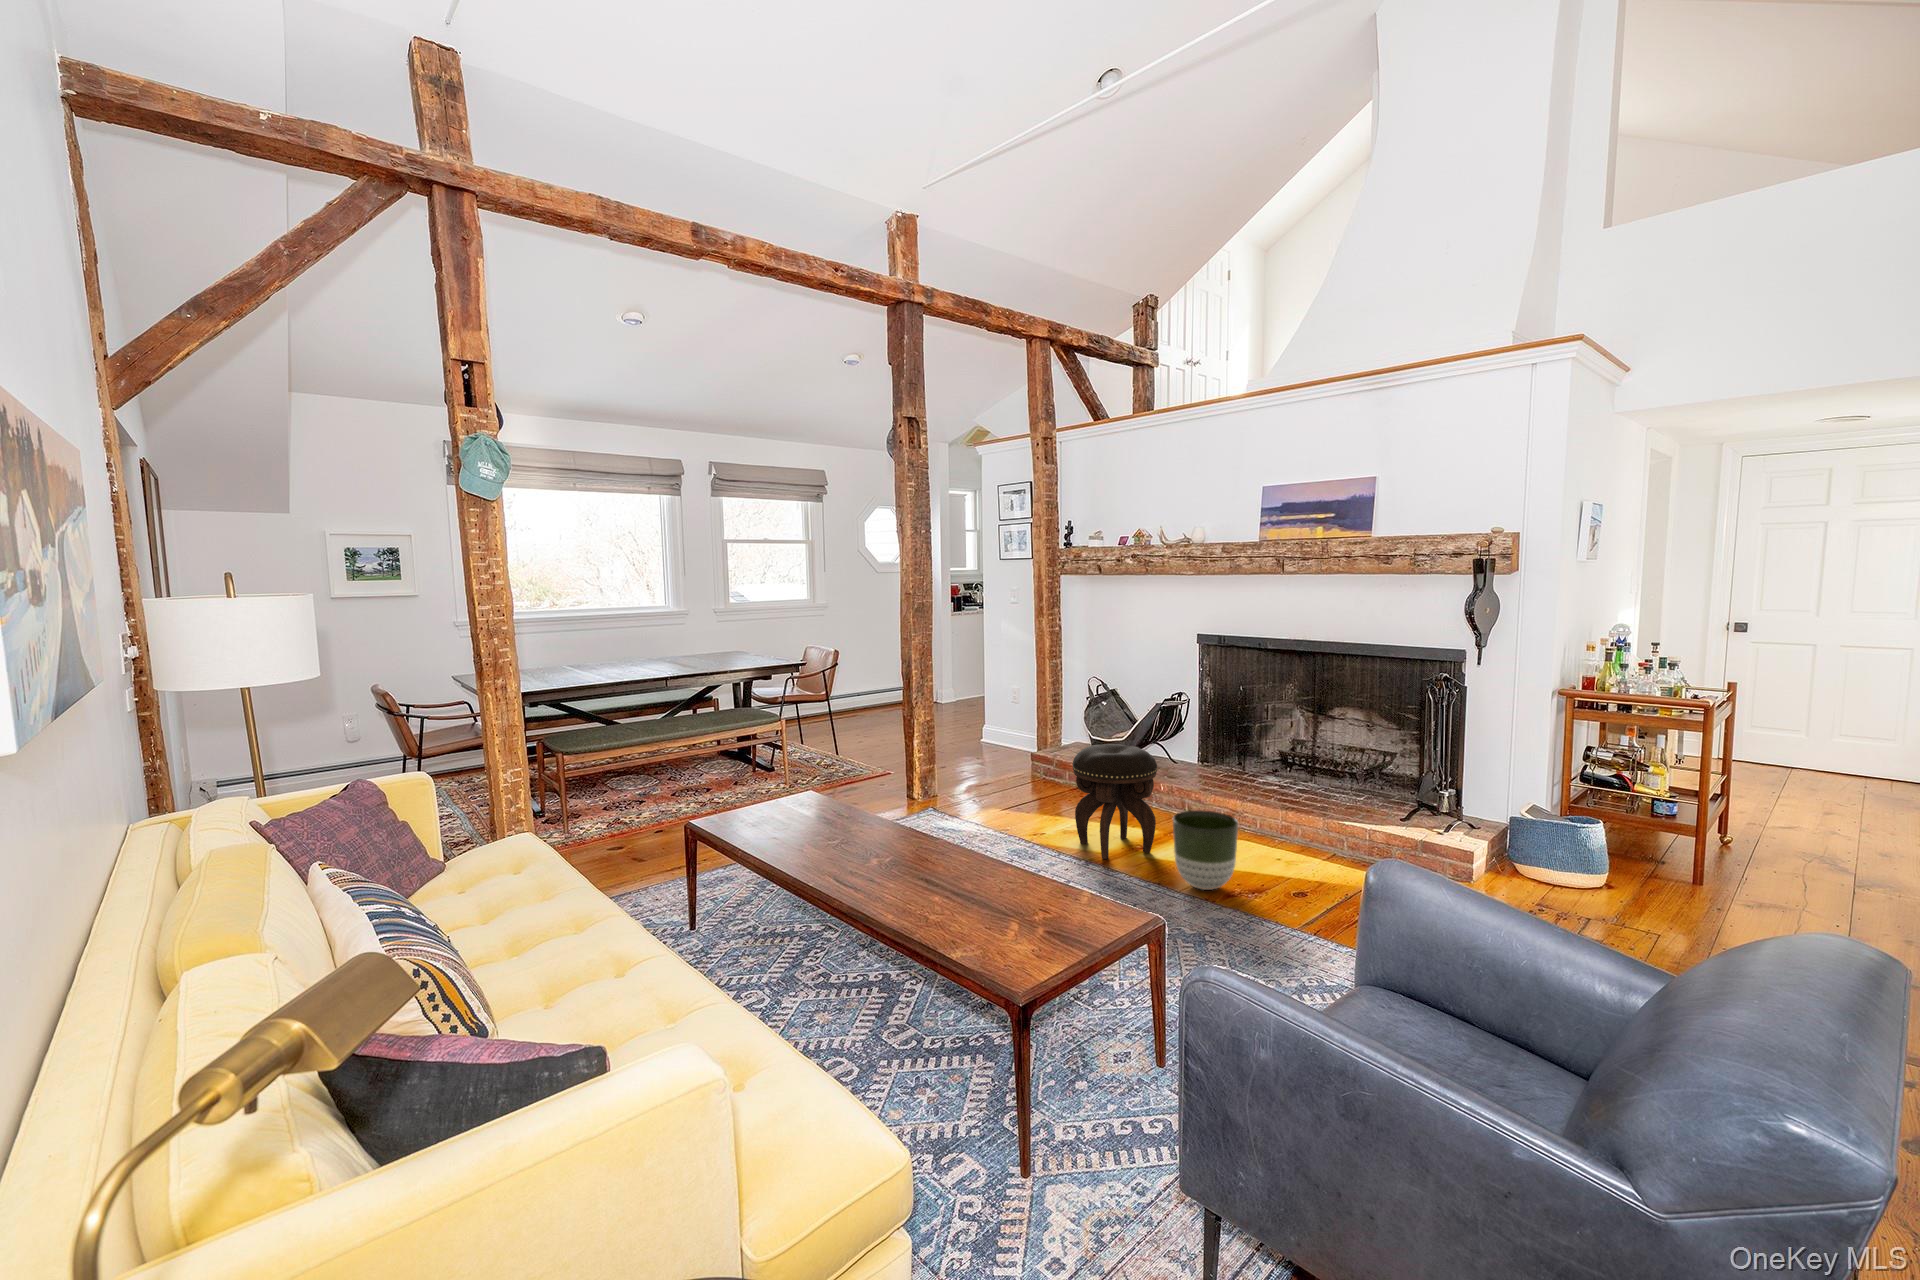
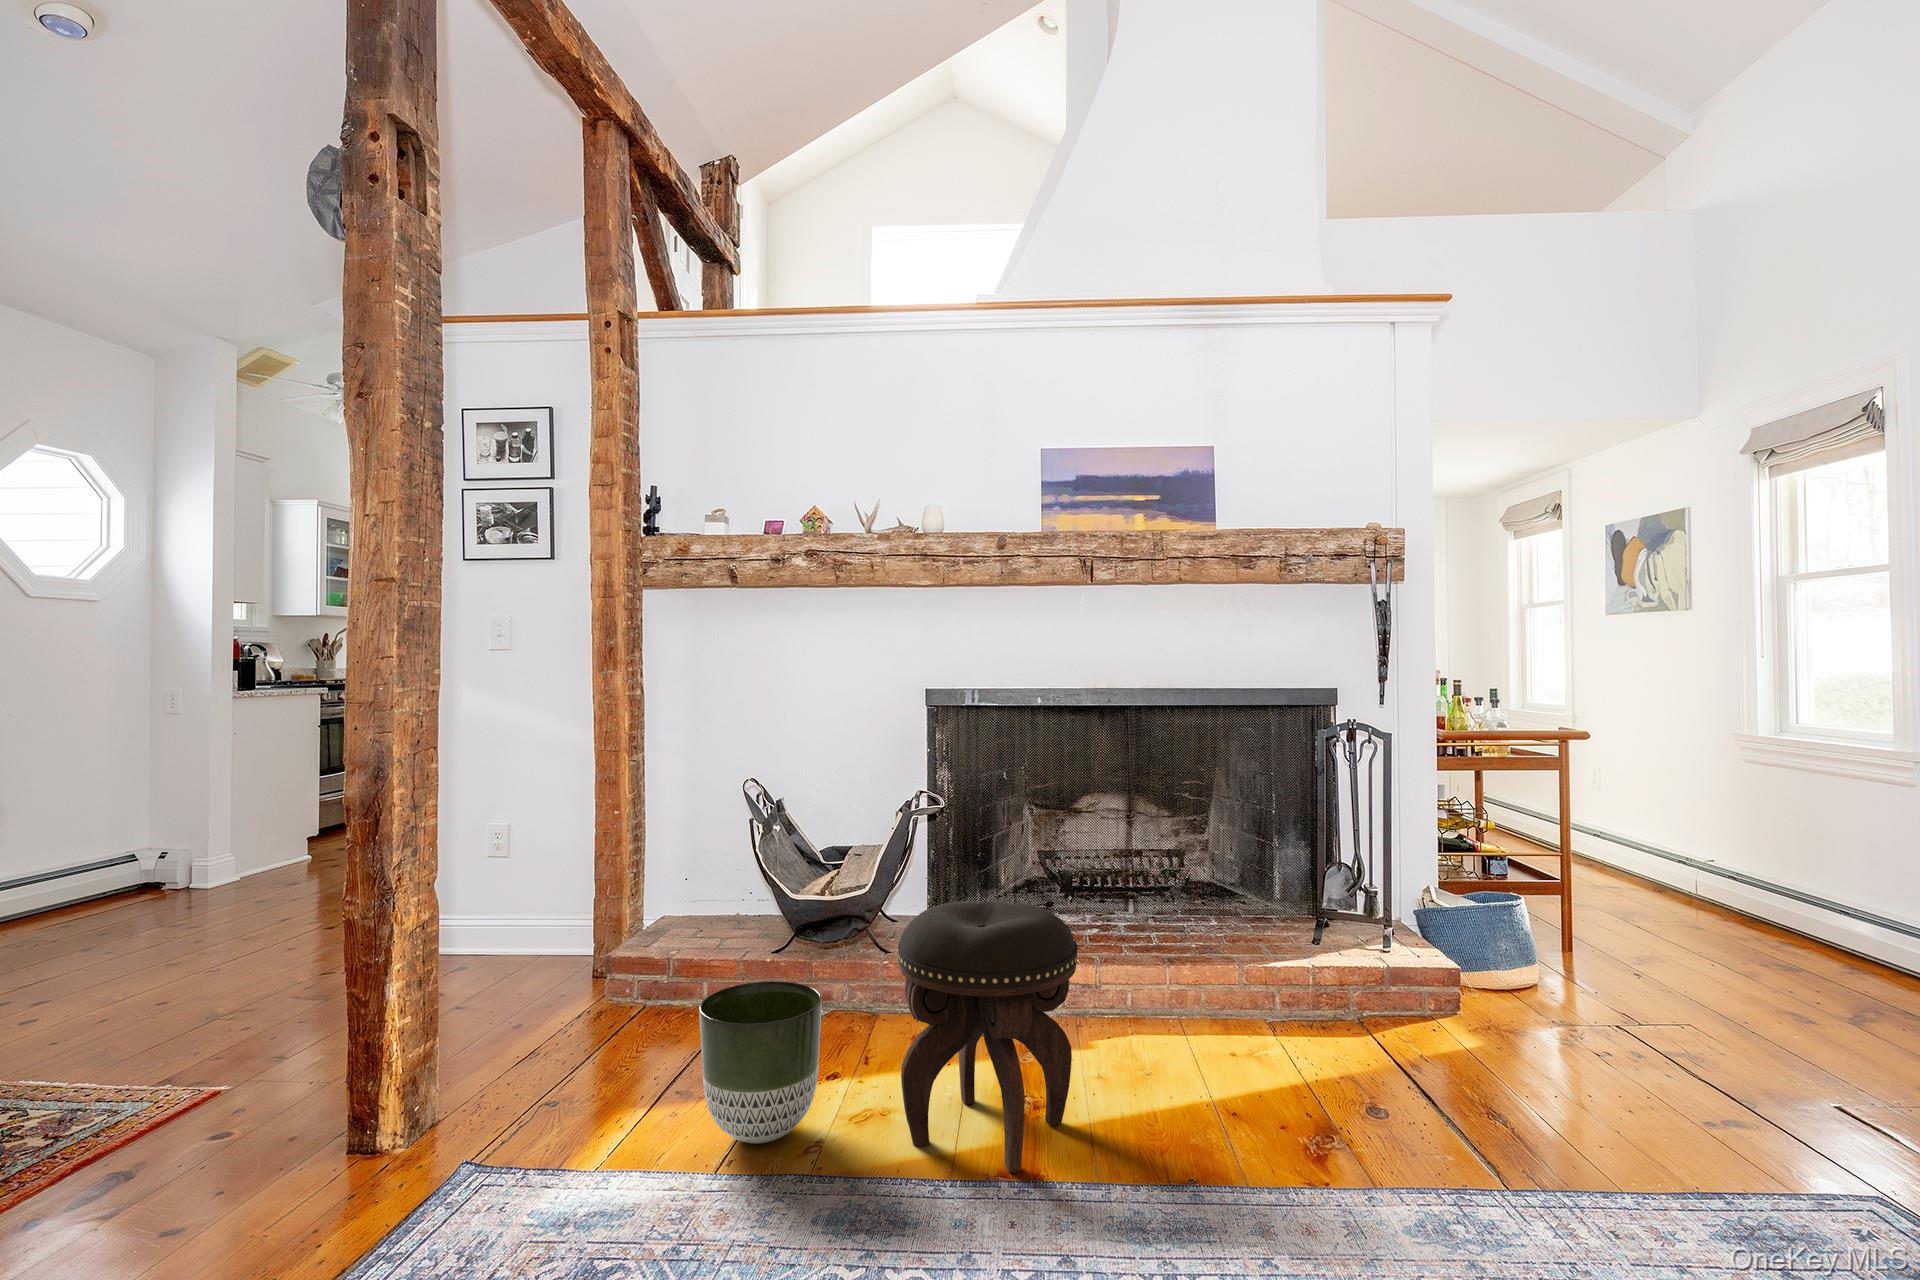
planter: present [1173,810,1238,890] -> present [699,981,822,1144]

